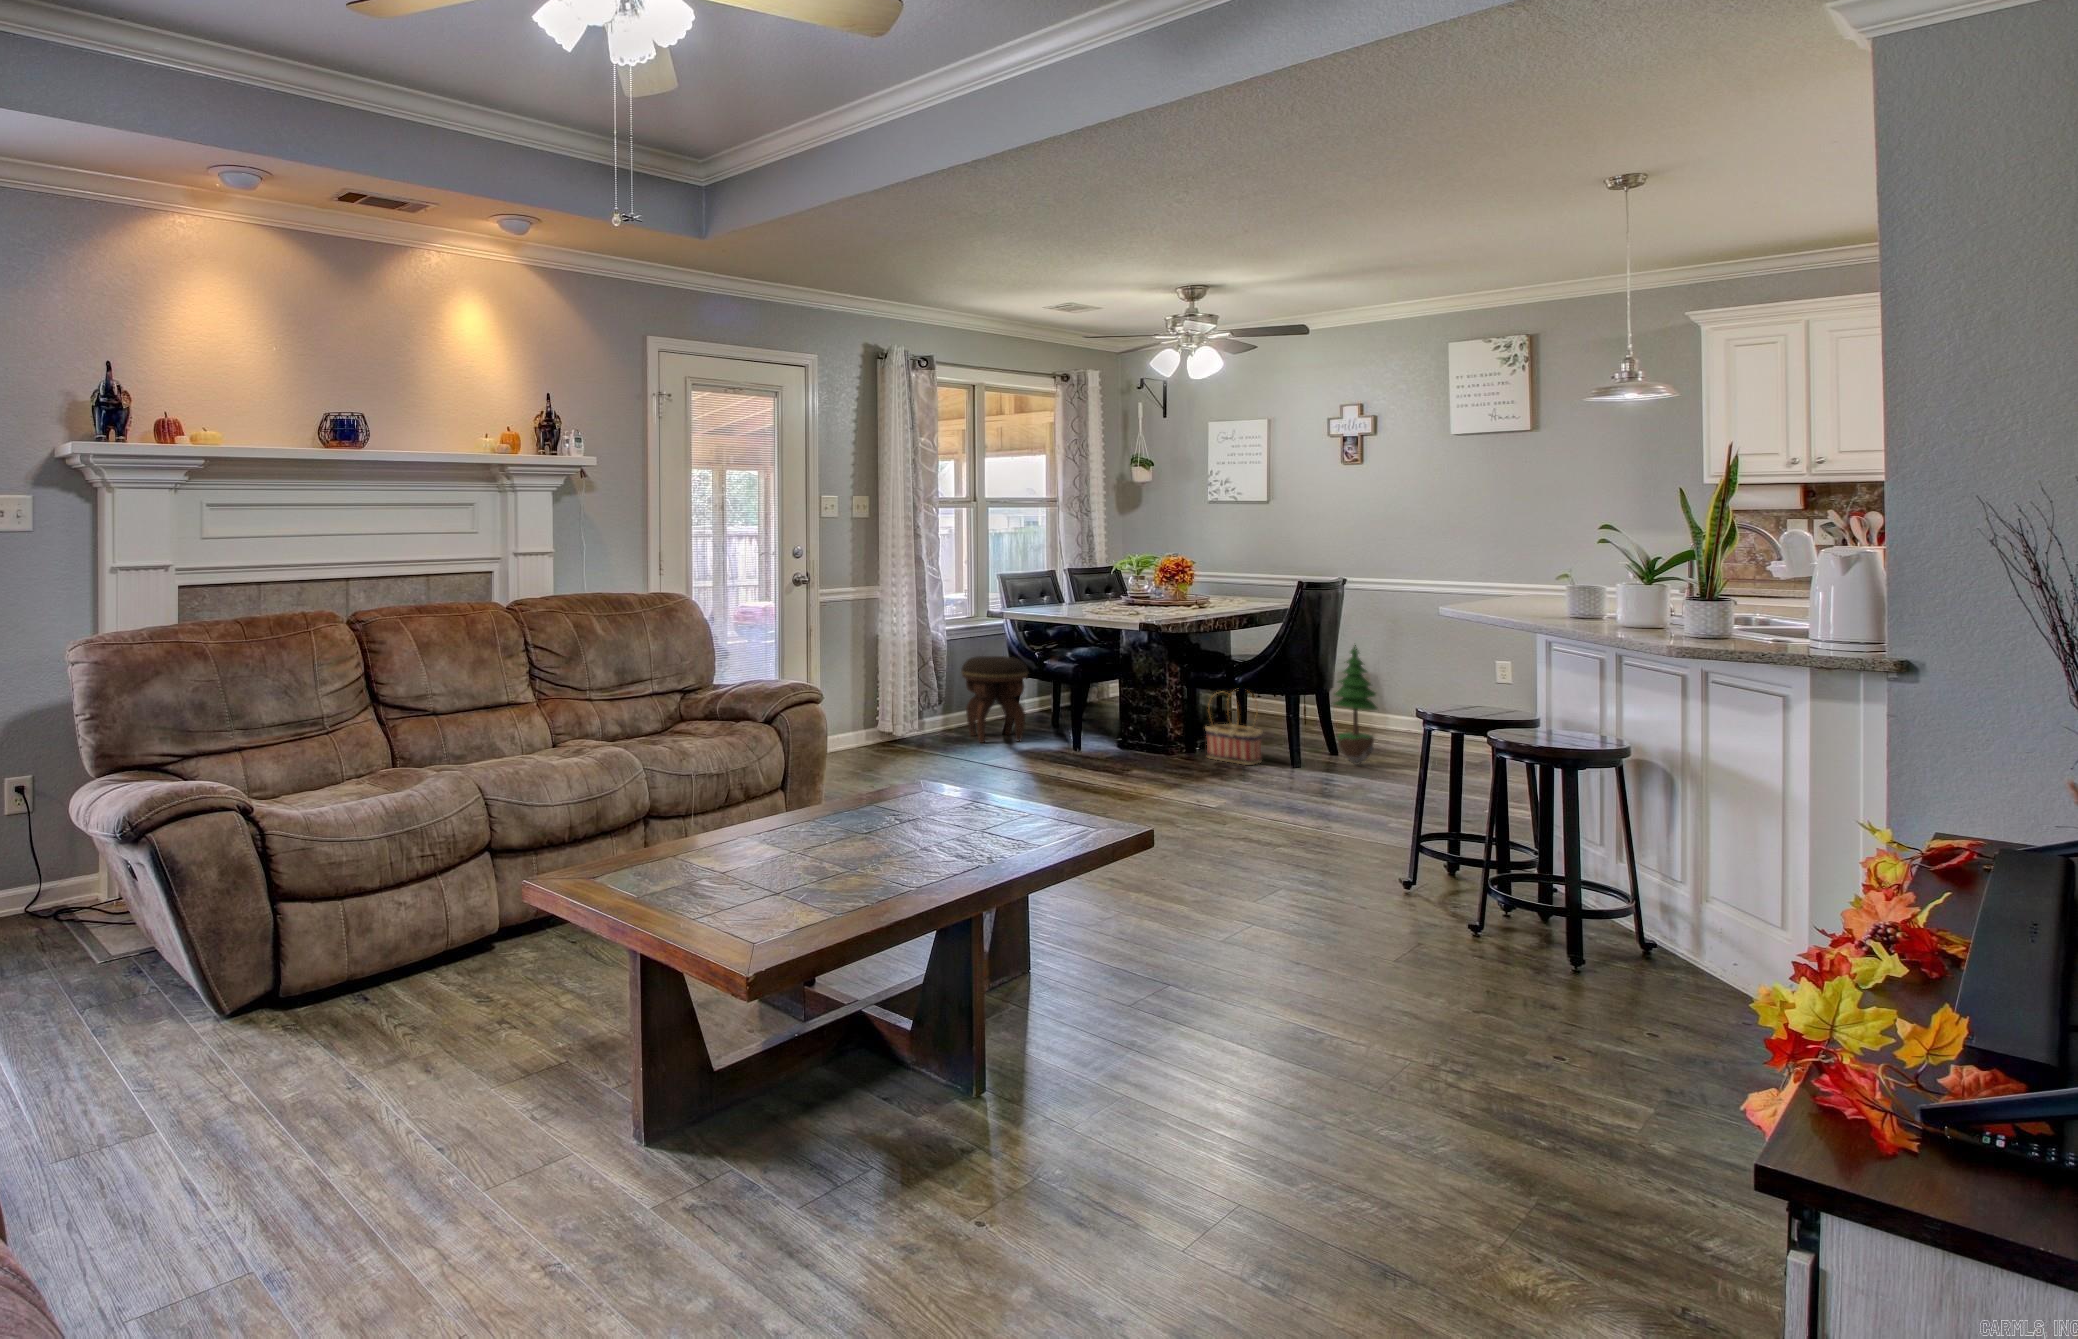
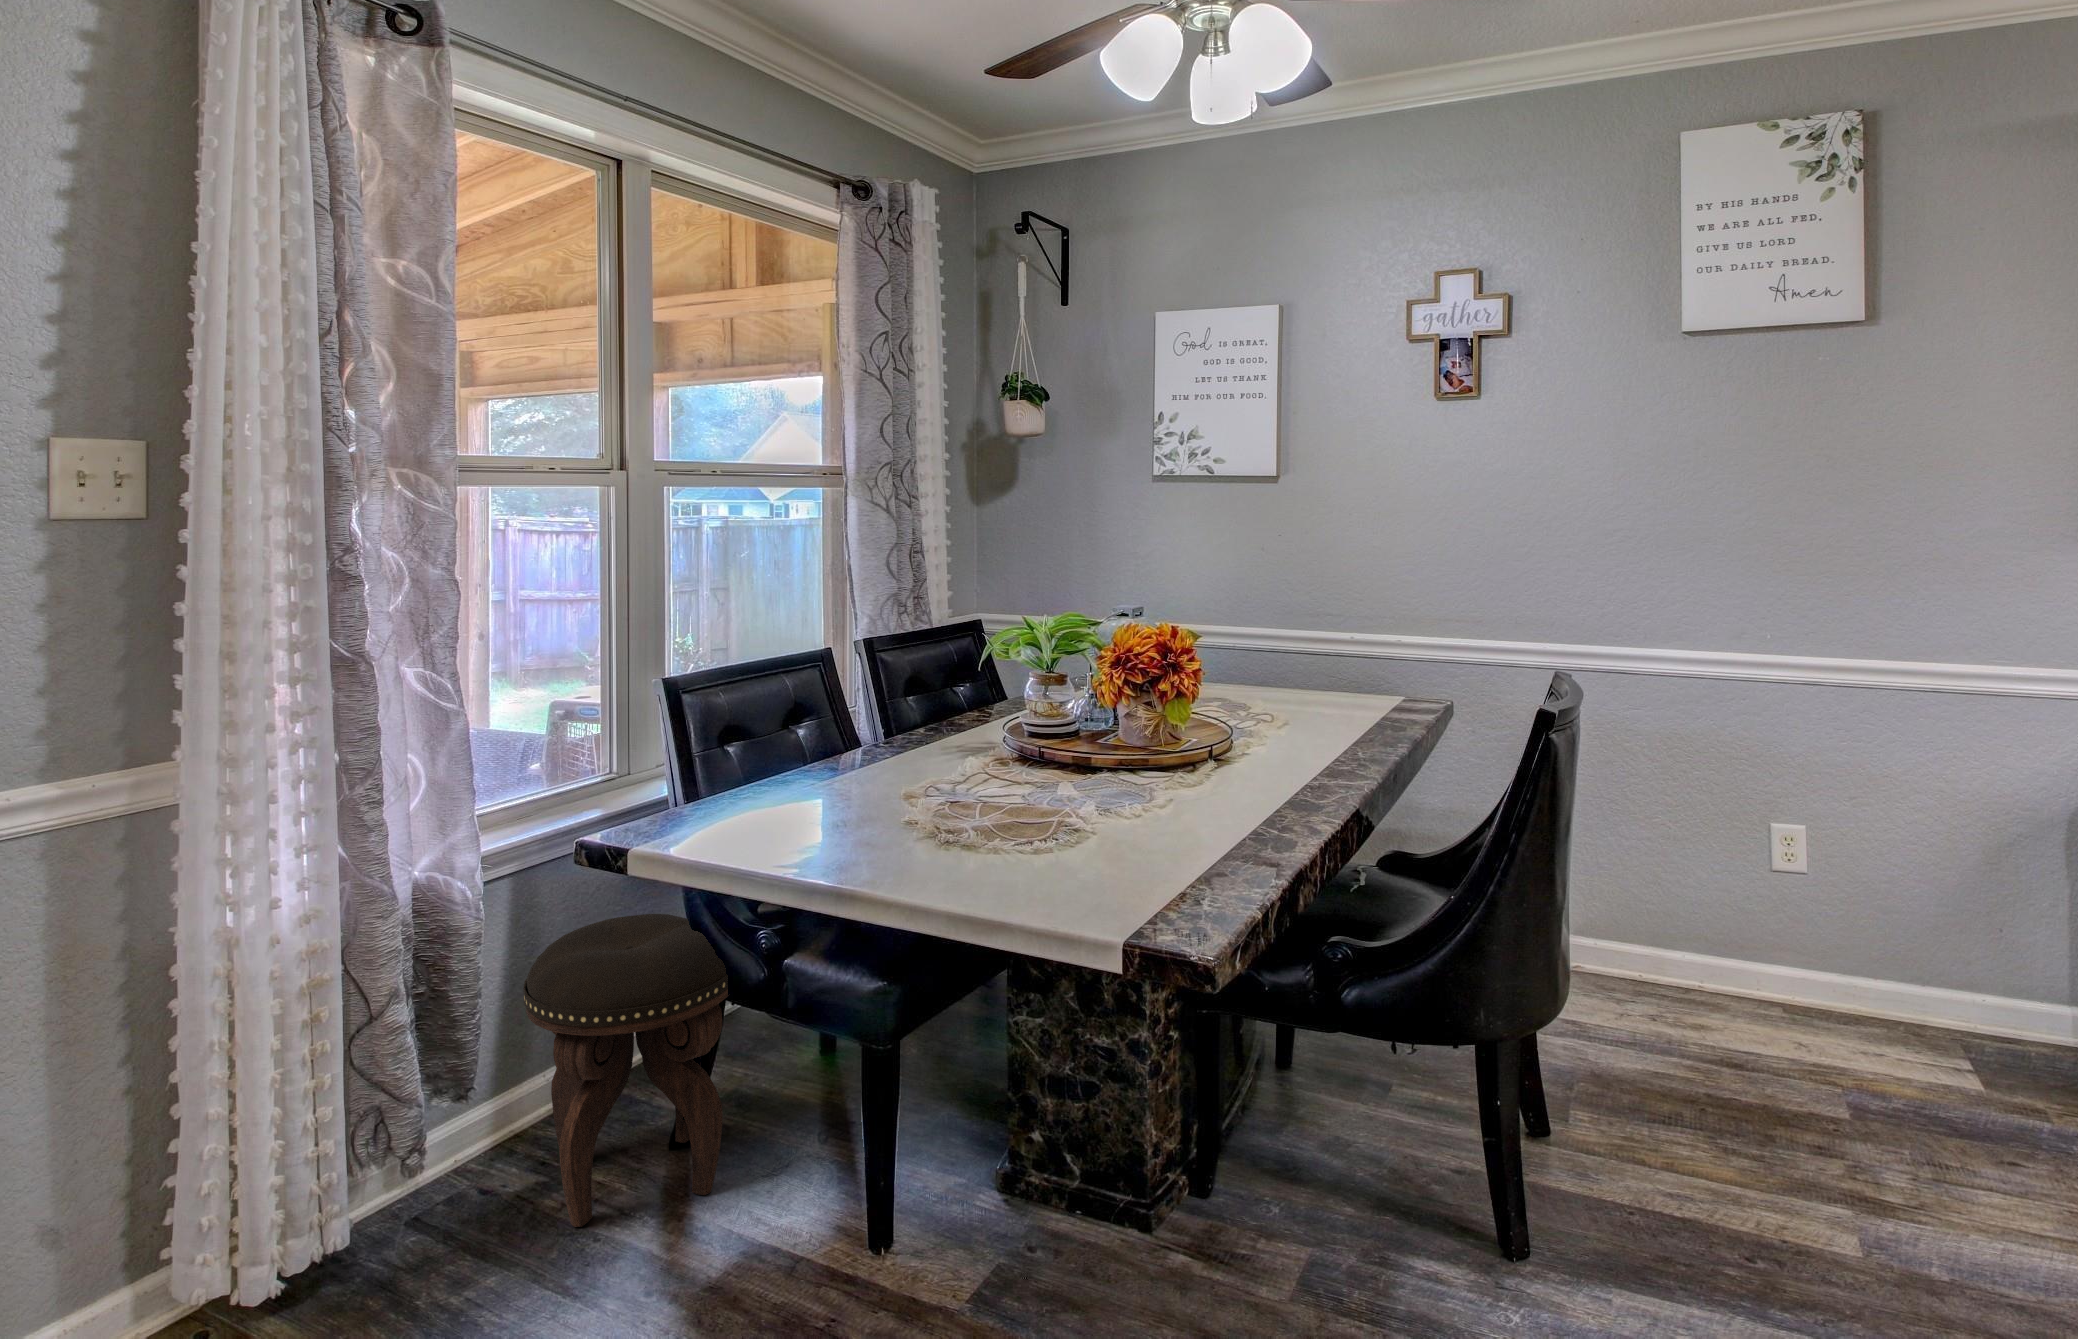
potted tree: present [1334,645,1377,764] -> none [1589,870,1727,1220]
basket: present [1205,689,1263,765] -> none [1252,1013,1422,1281]

